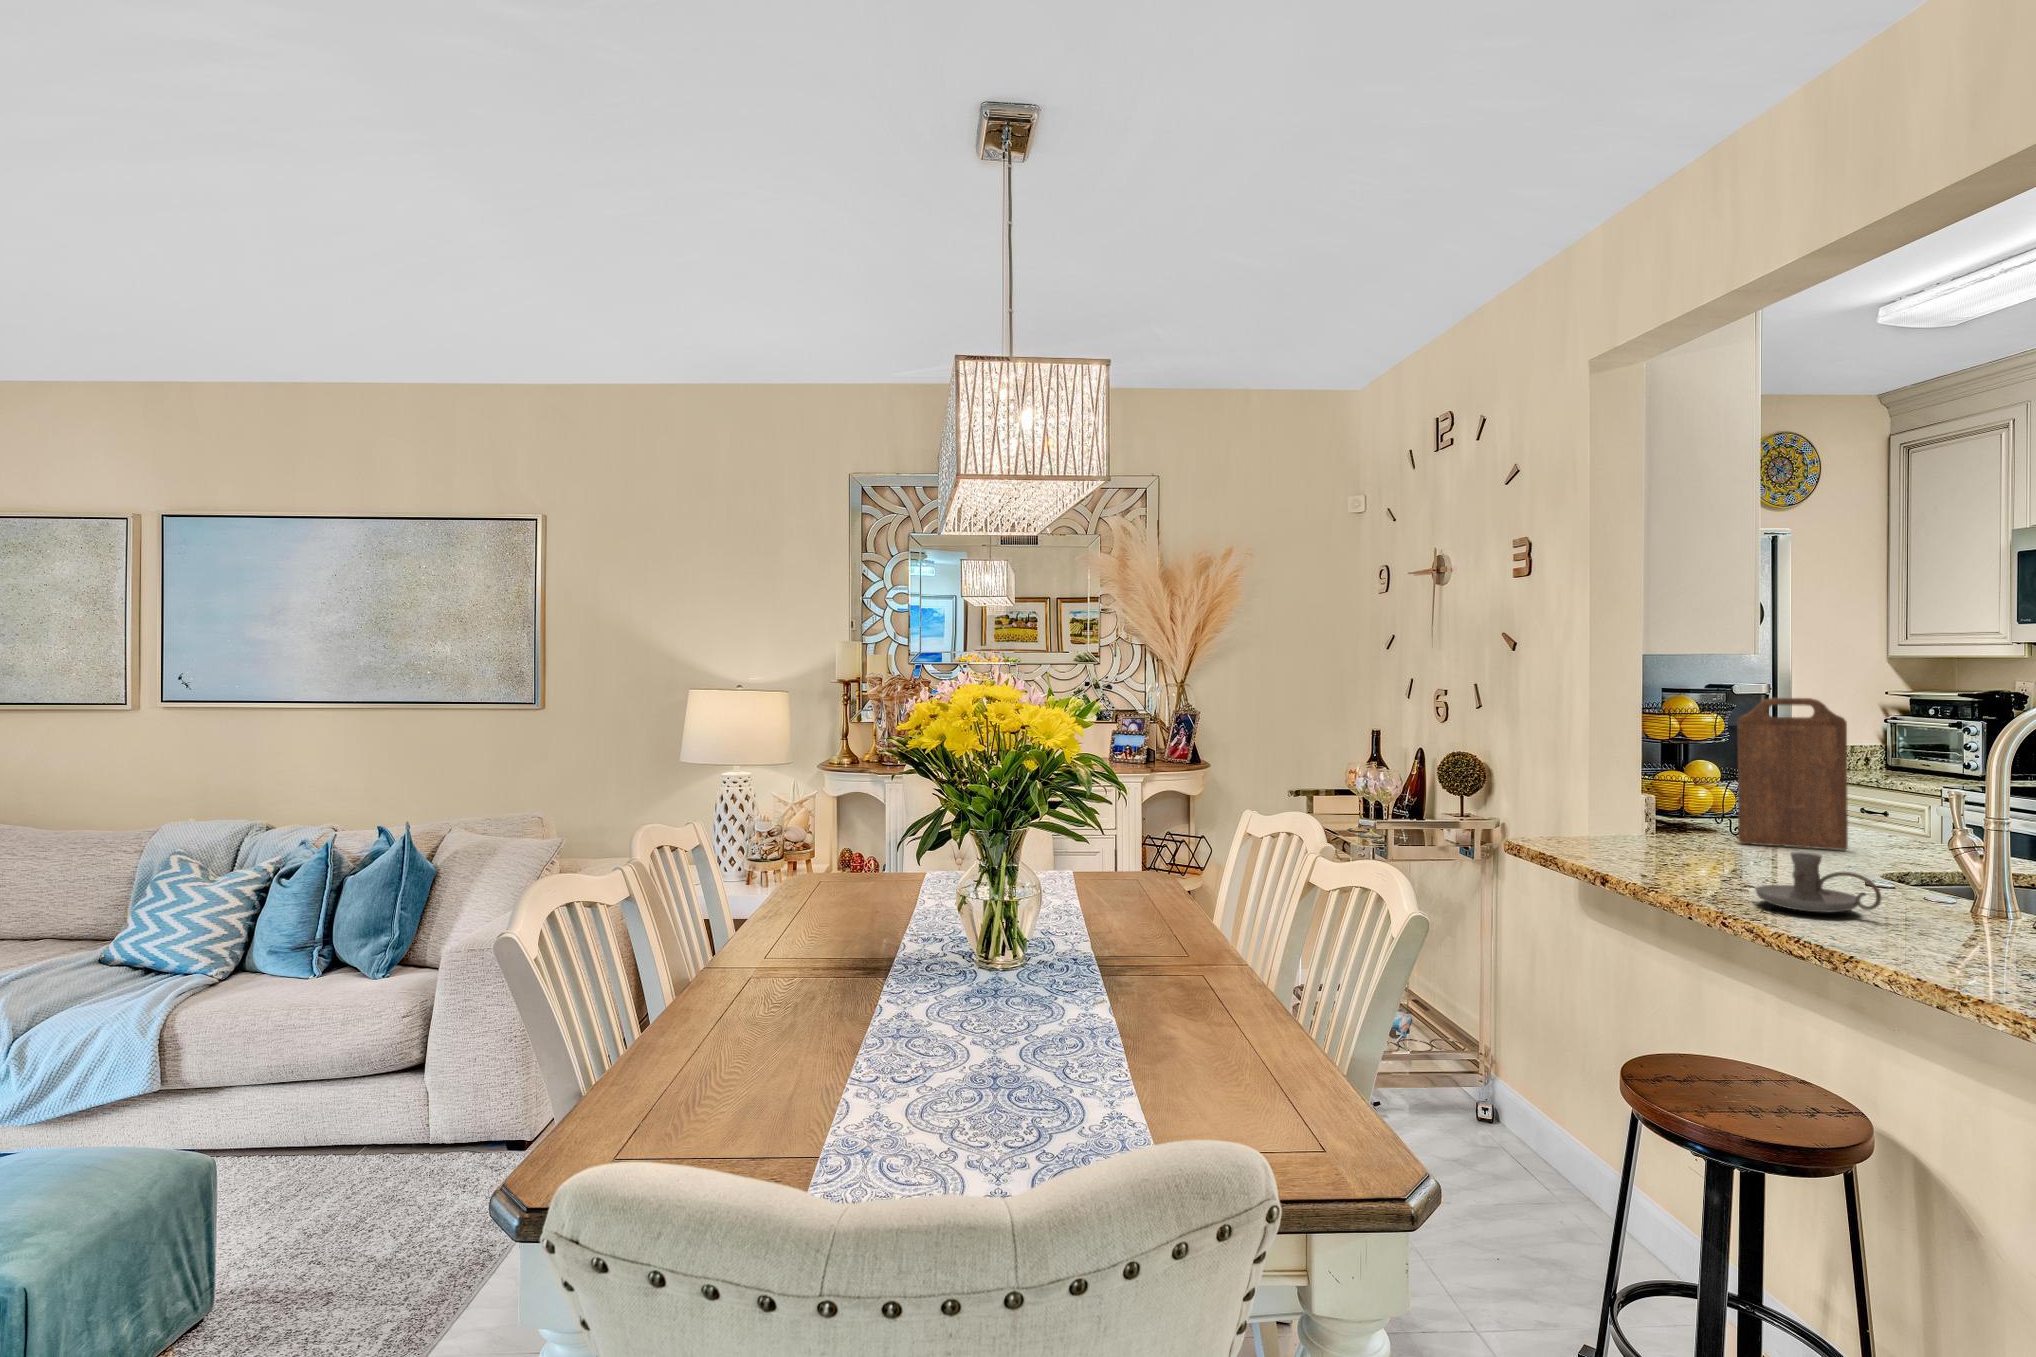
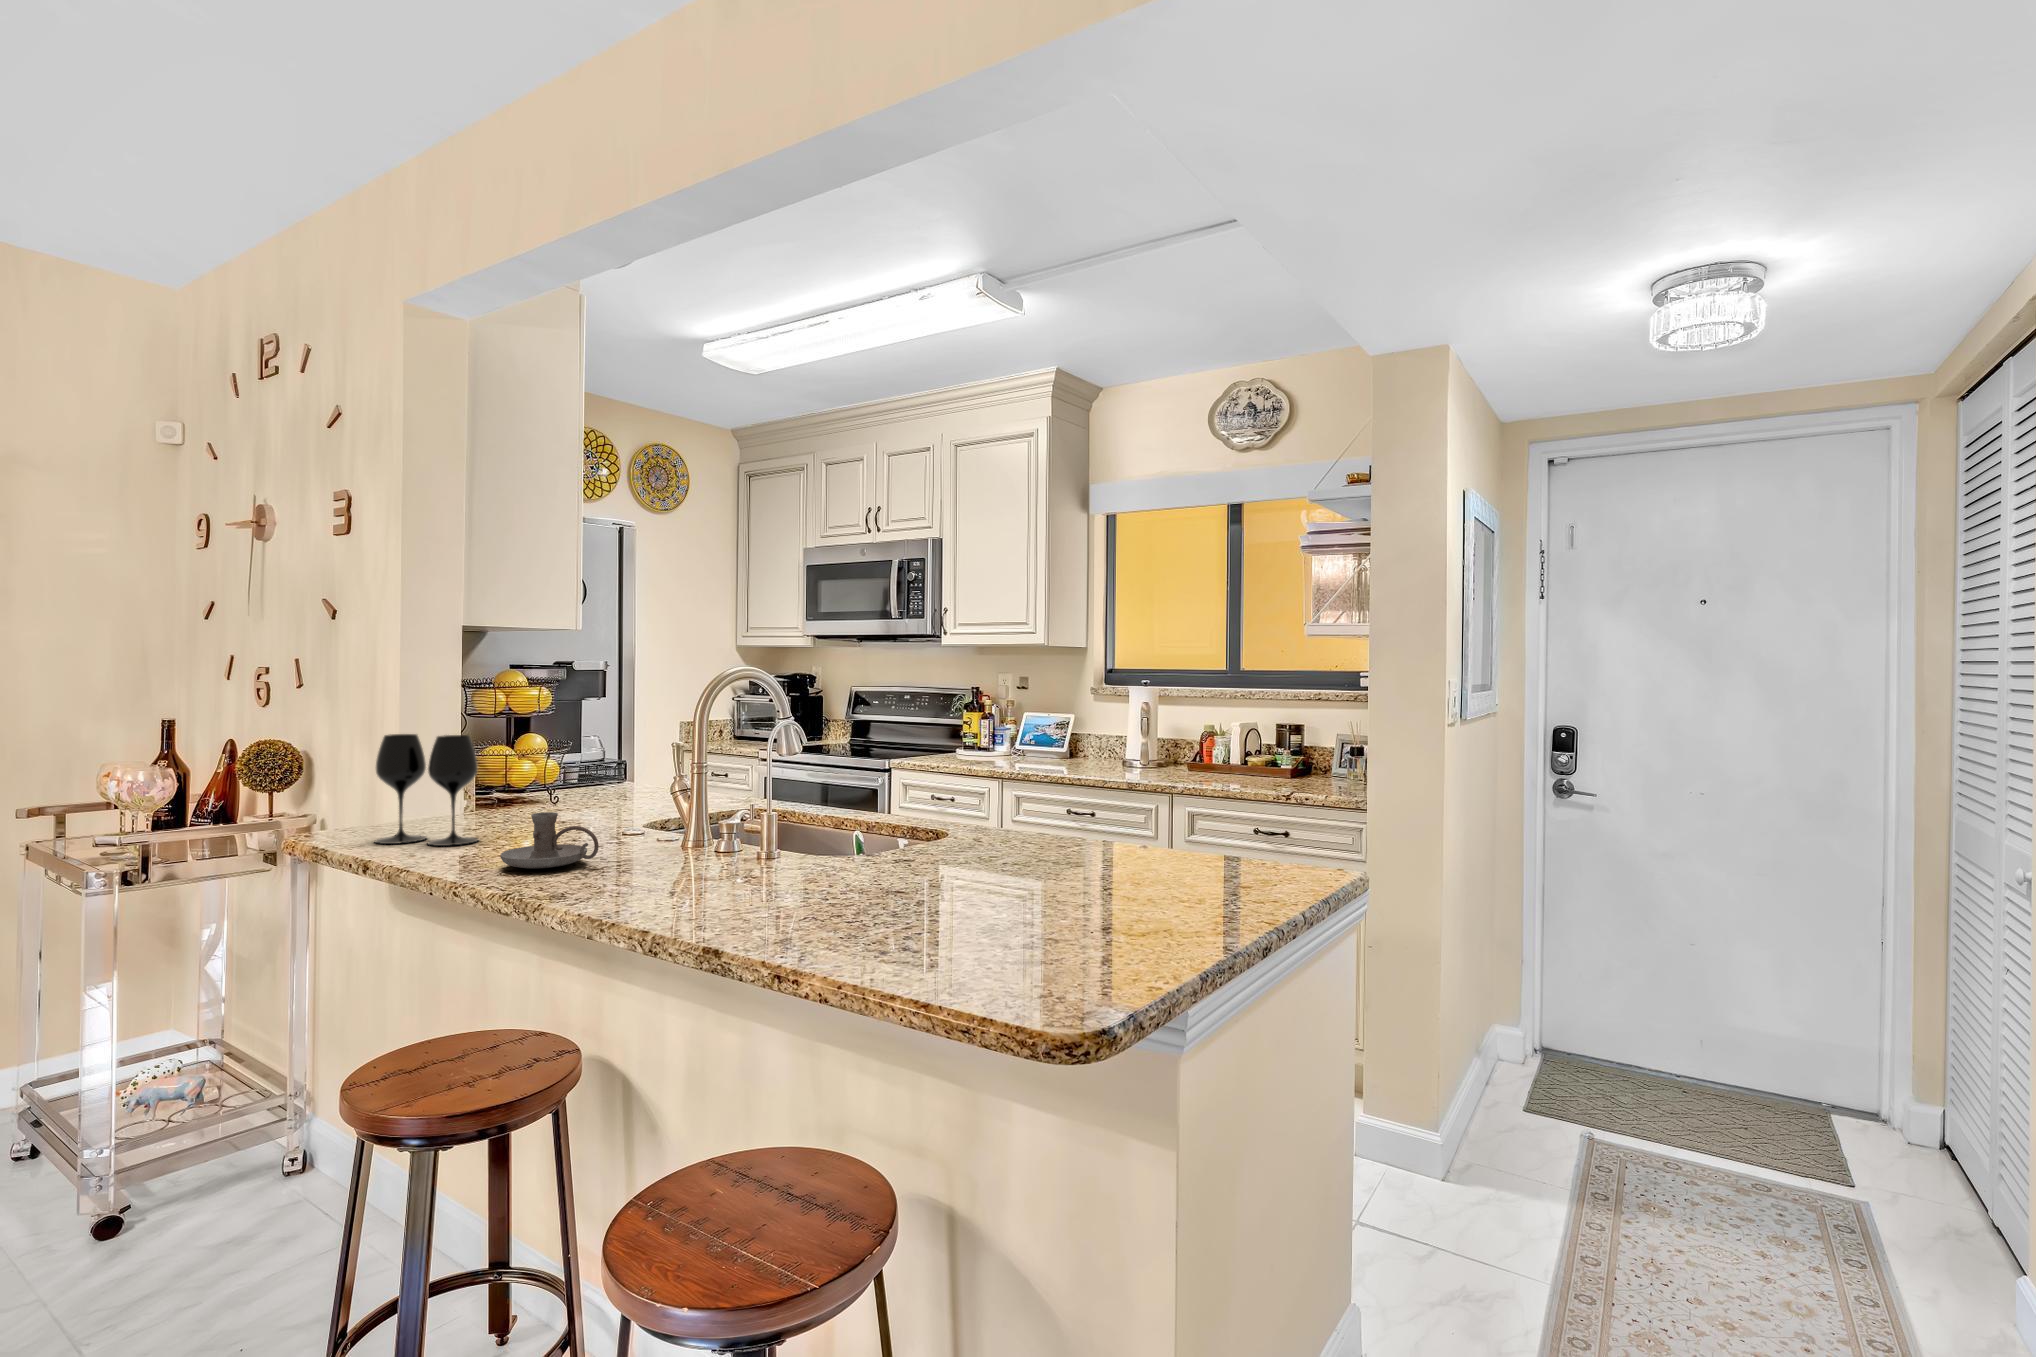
cutting board: present [1738,698,1848,850] -> none [547,671,634,811]
wine glass: none [1589,758,1696,870] -> present [375,734,478,846]

